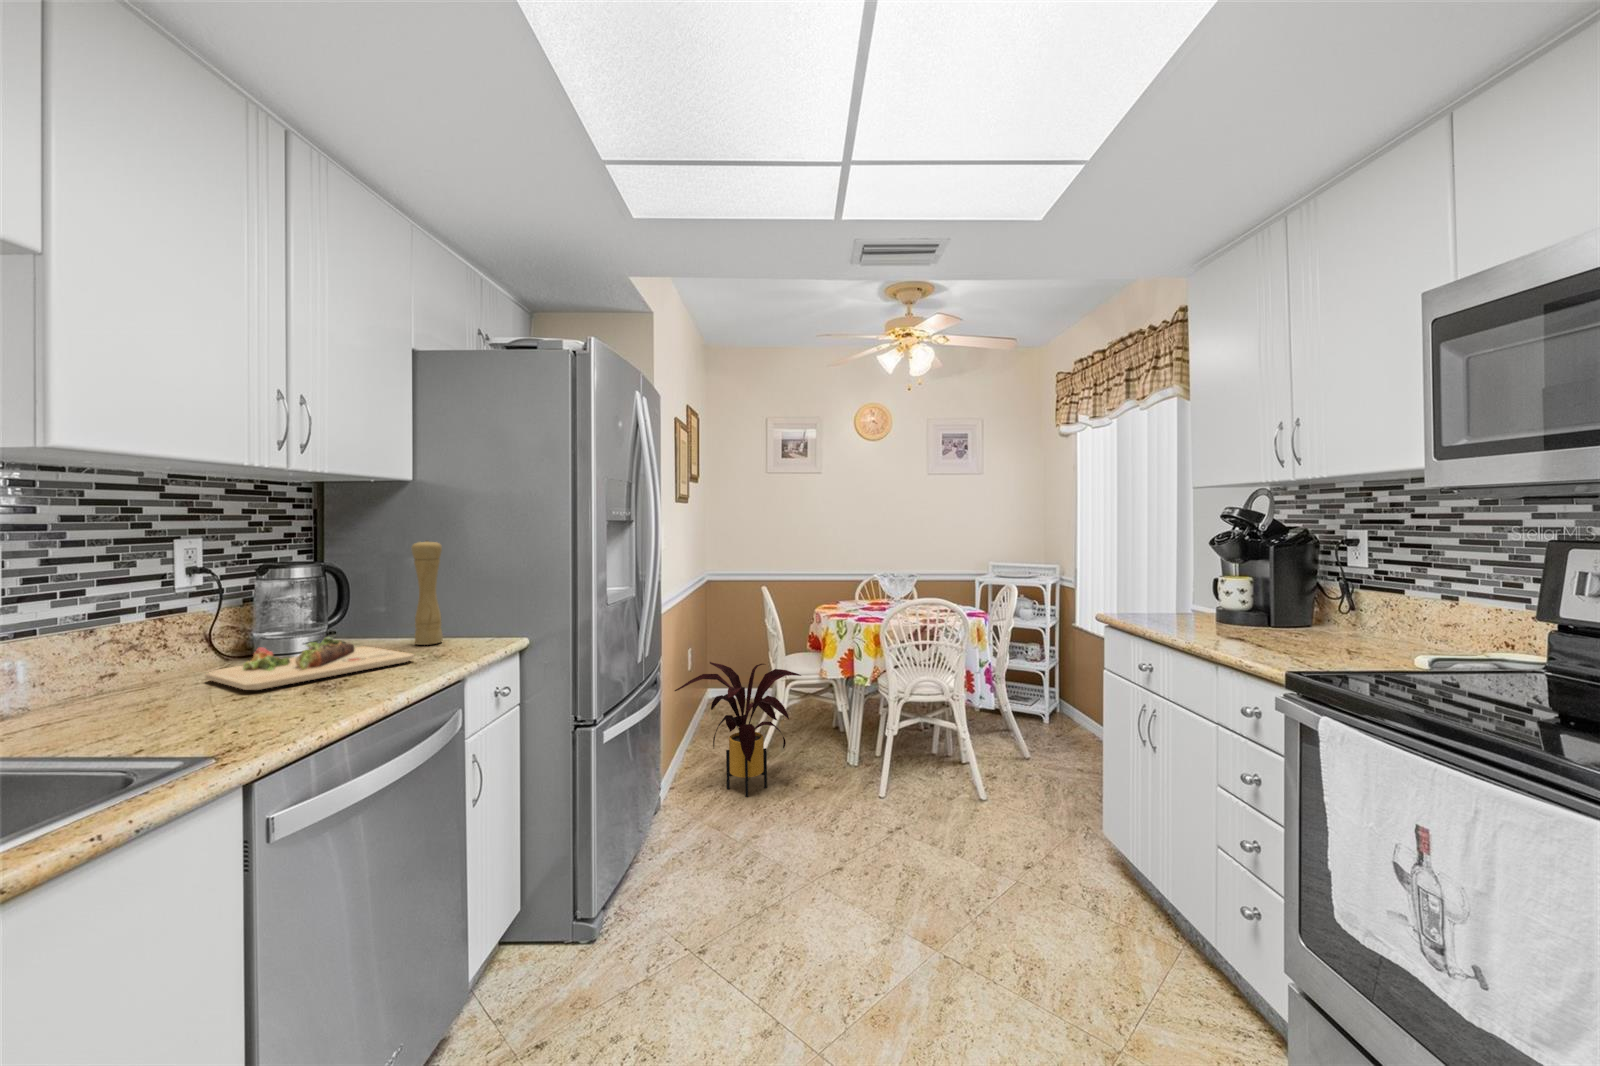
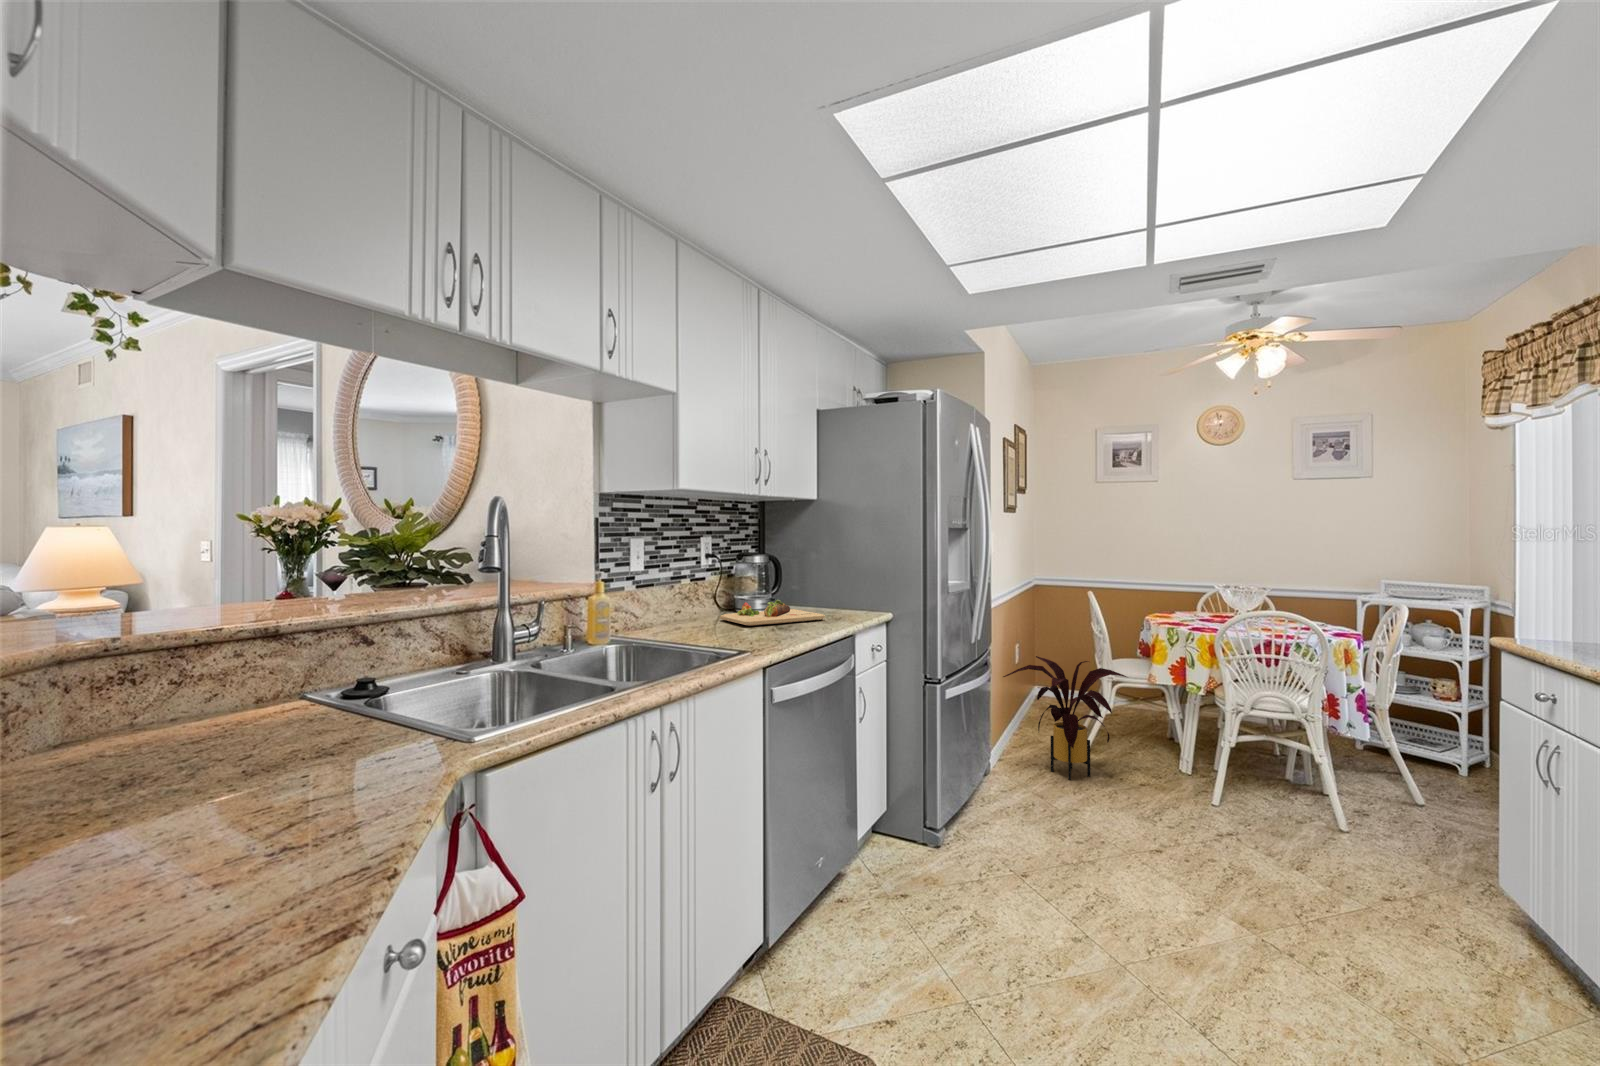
pepper mill: present [412,540,443,645] -> none [819,540,838,612]

